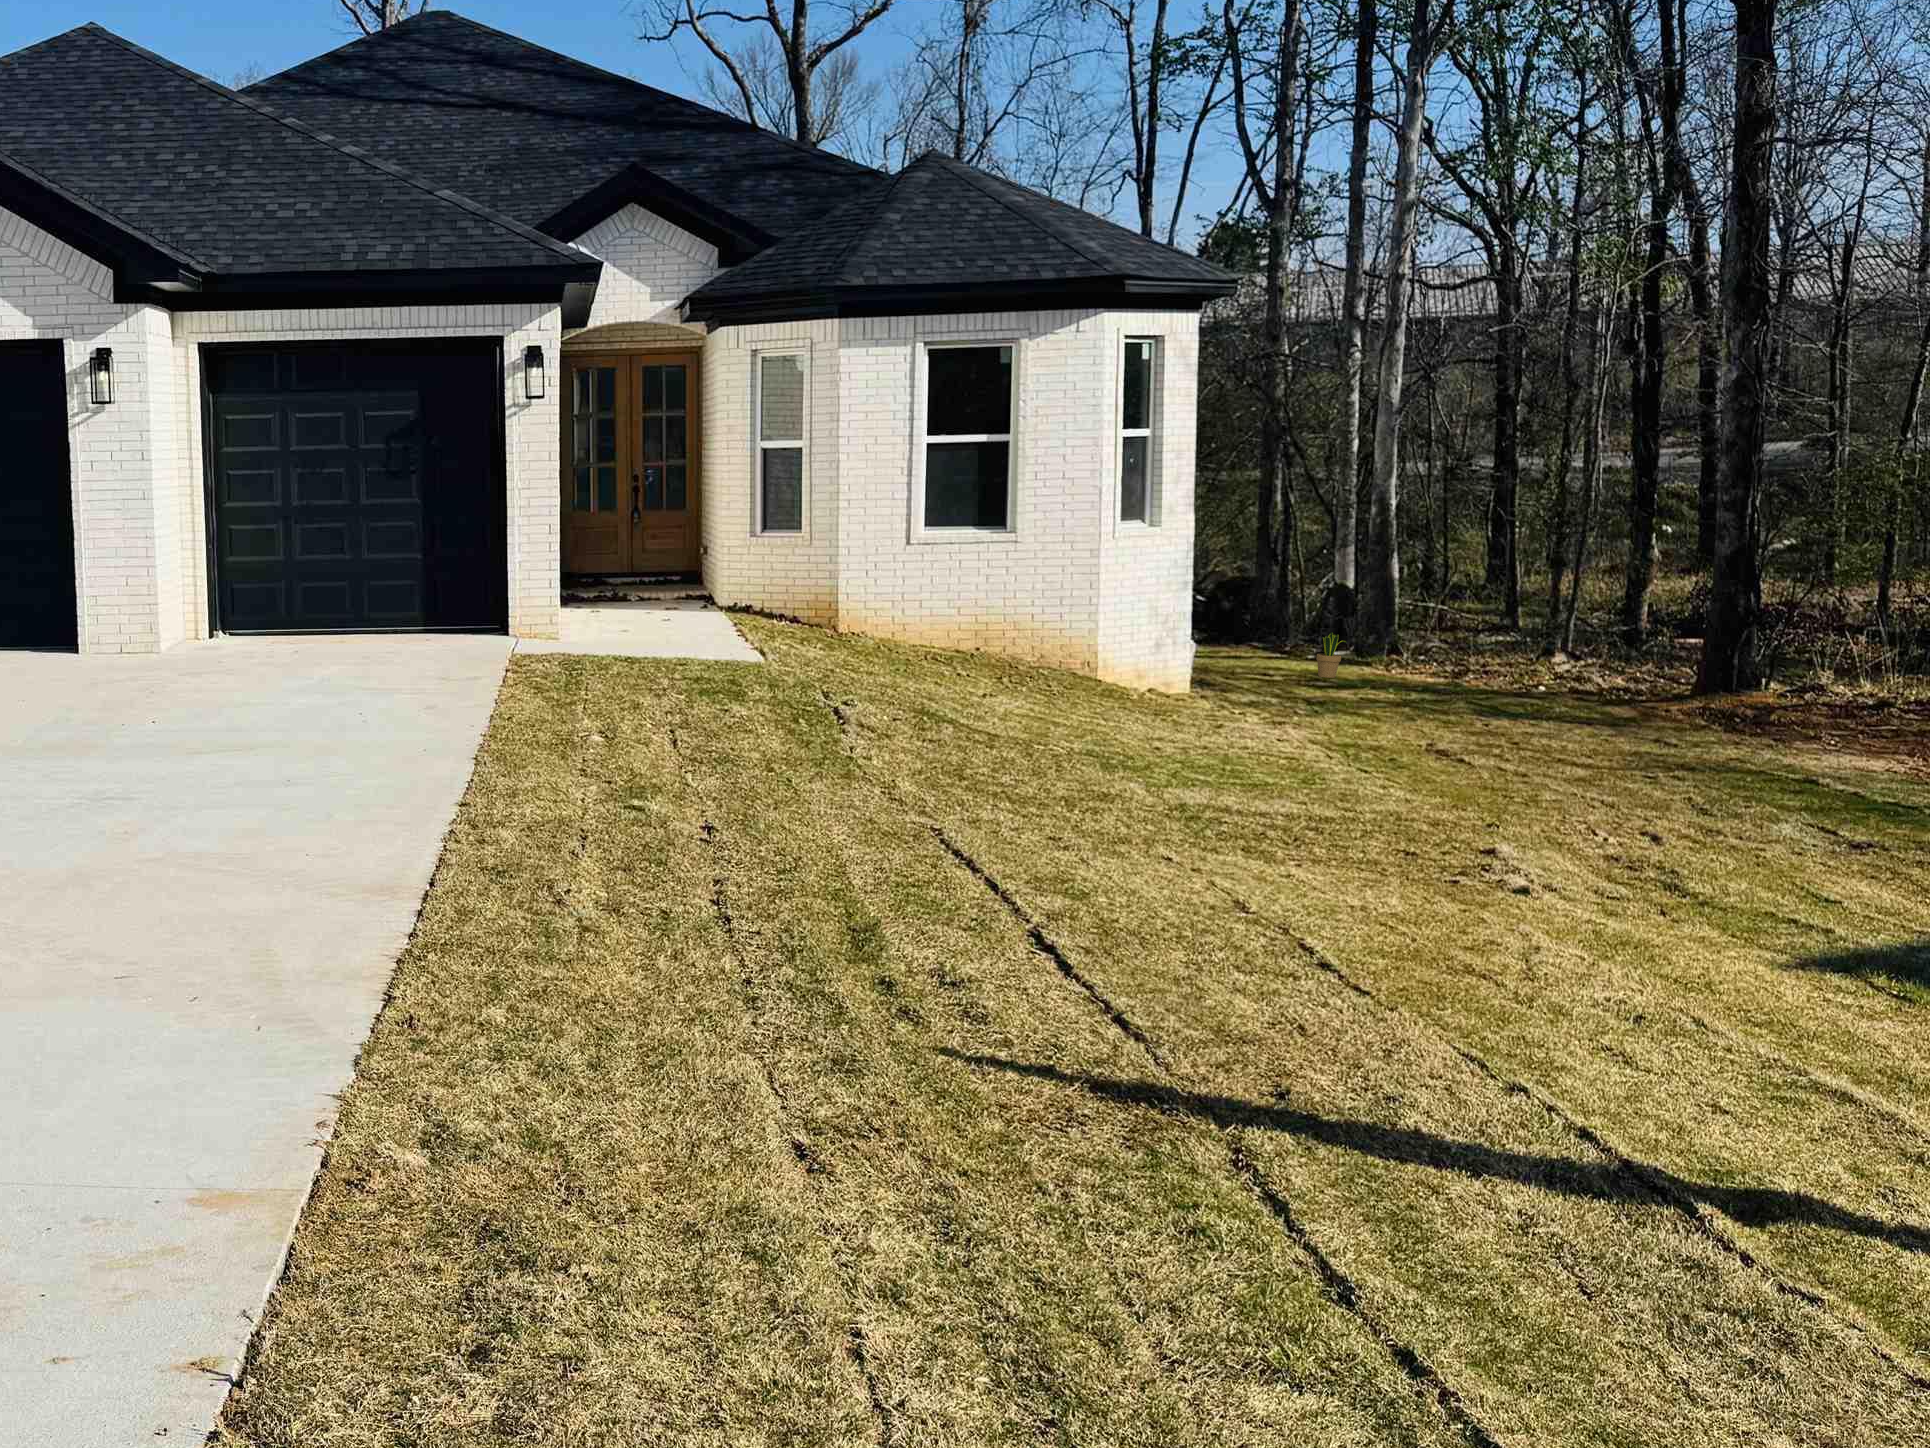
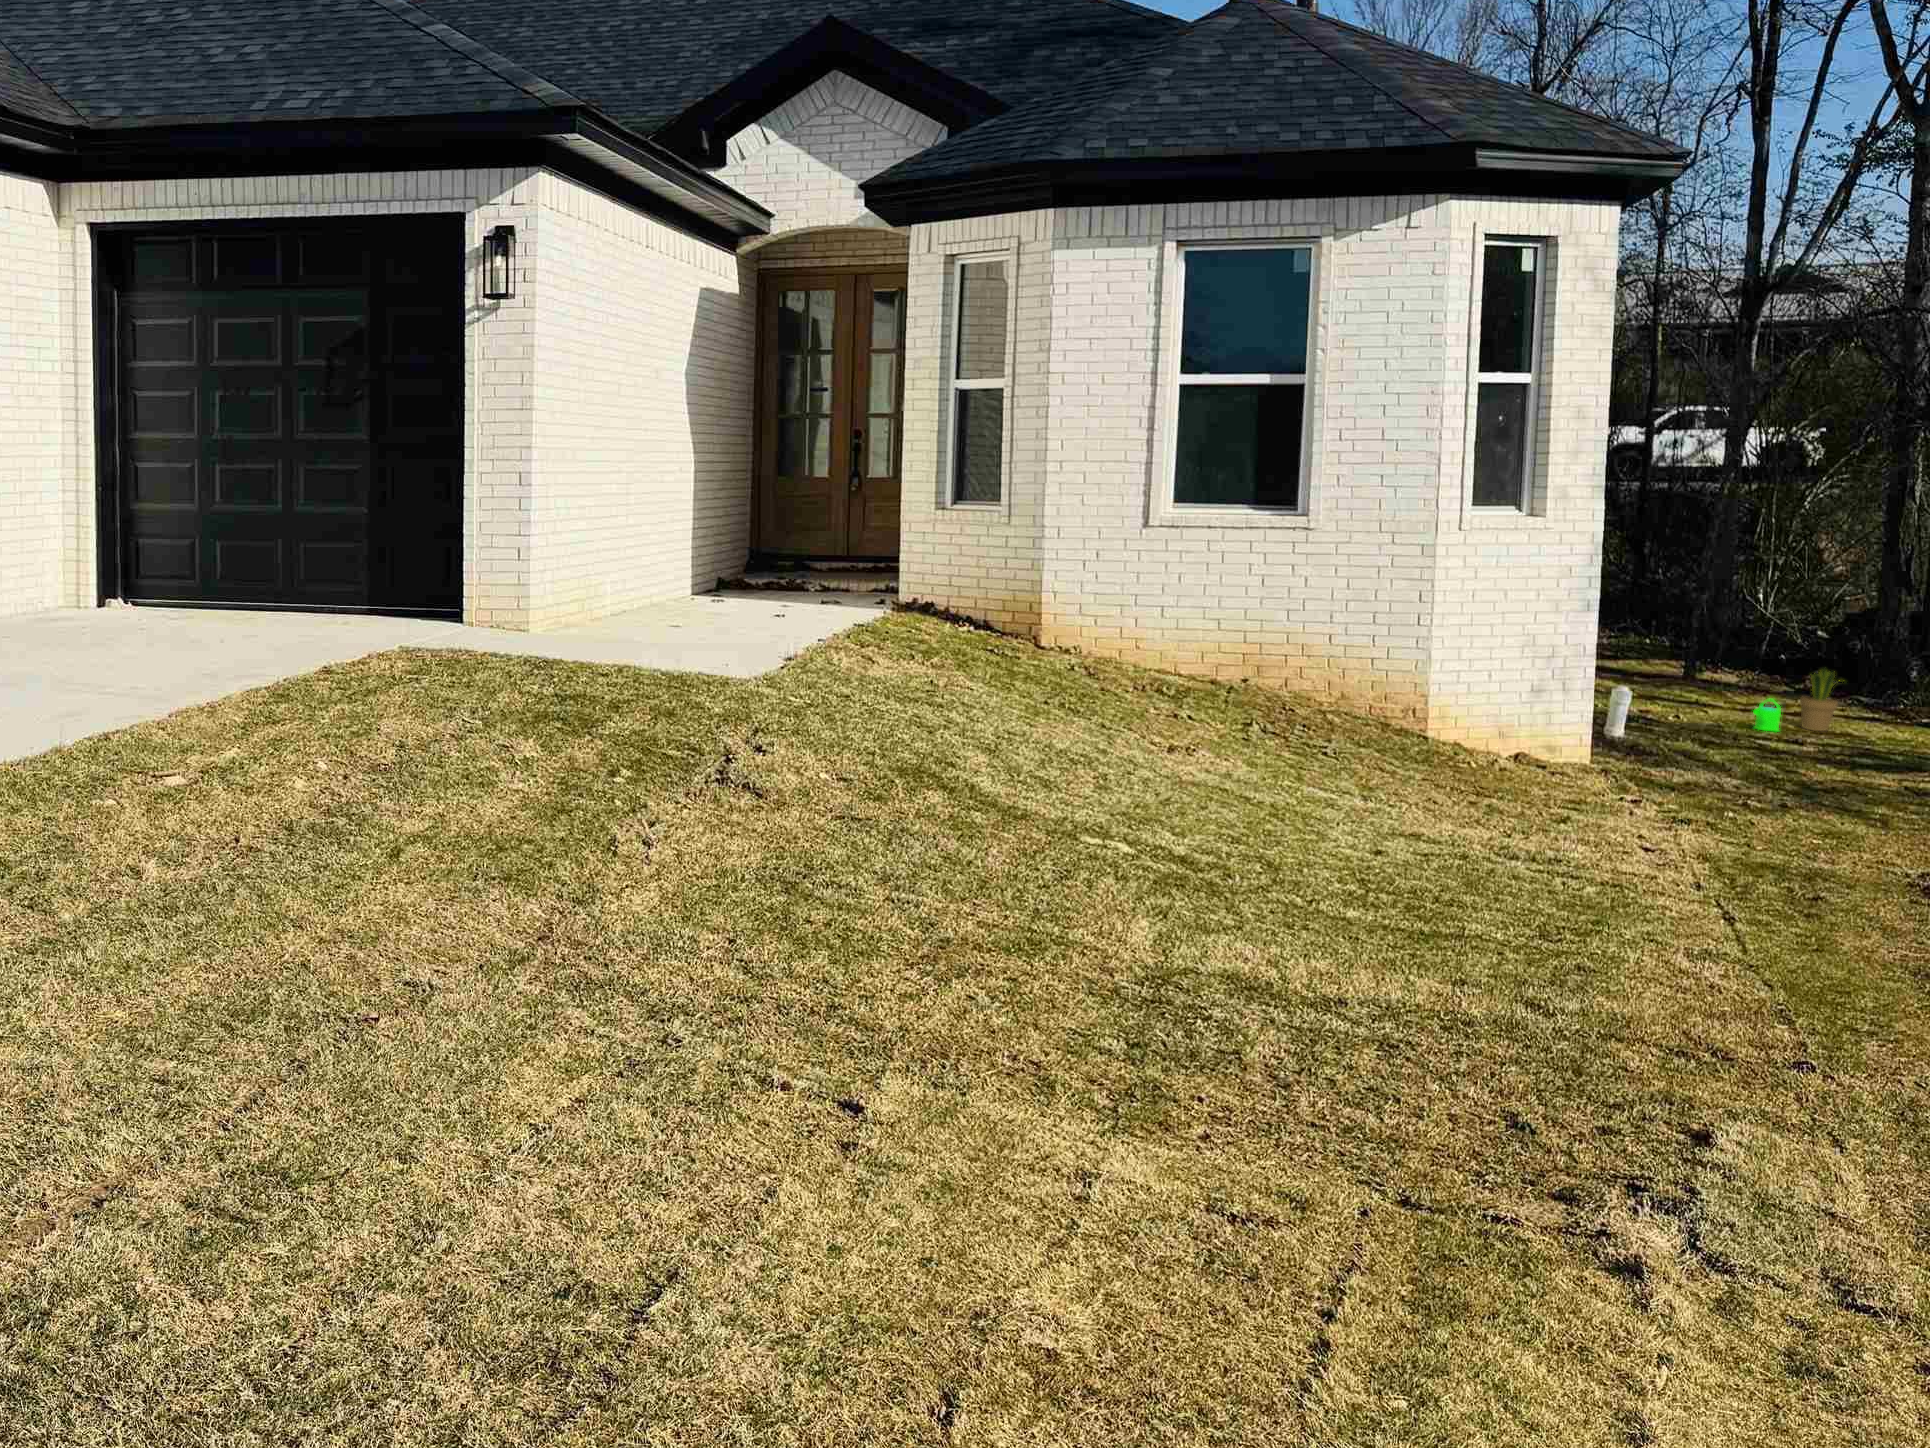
watering can: none [1287,655,1306,679] -> present [1754,698,1781,731]

